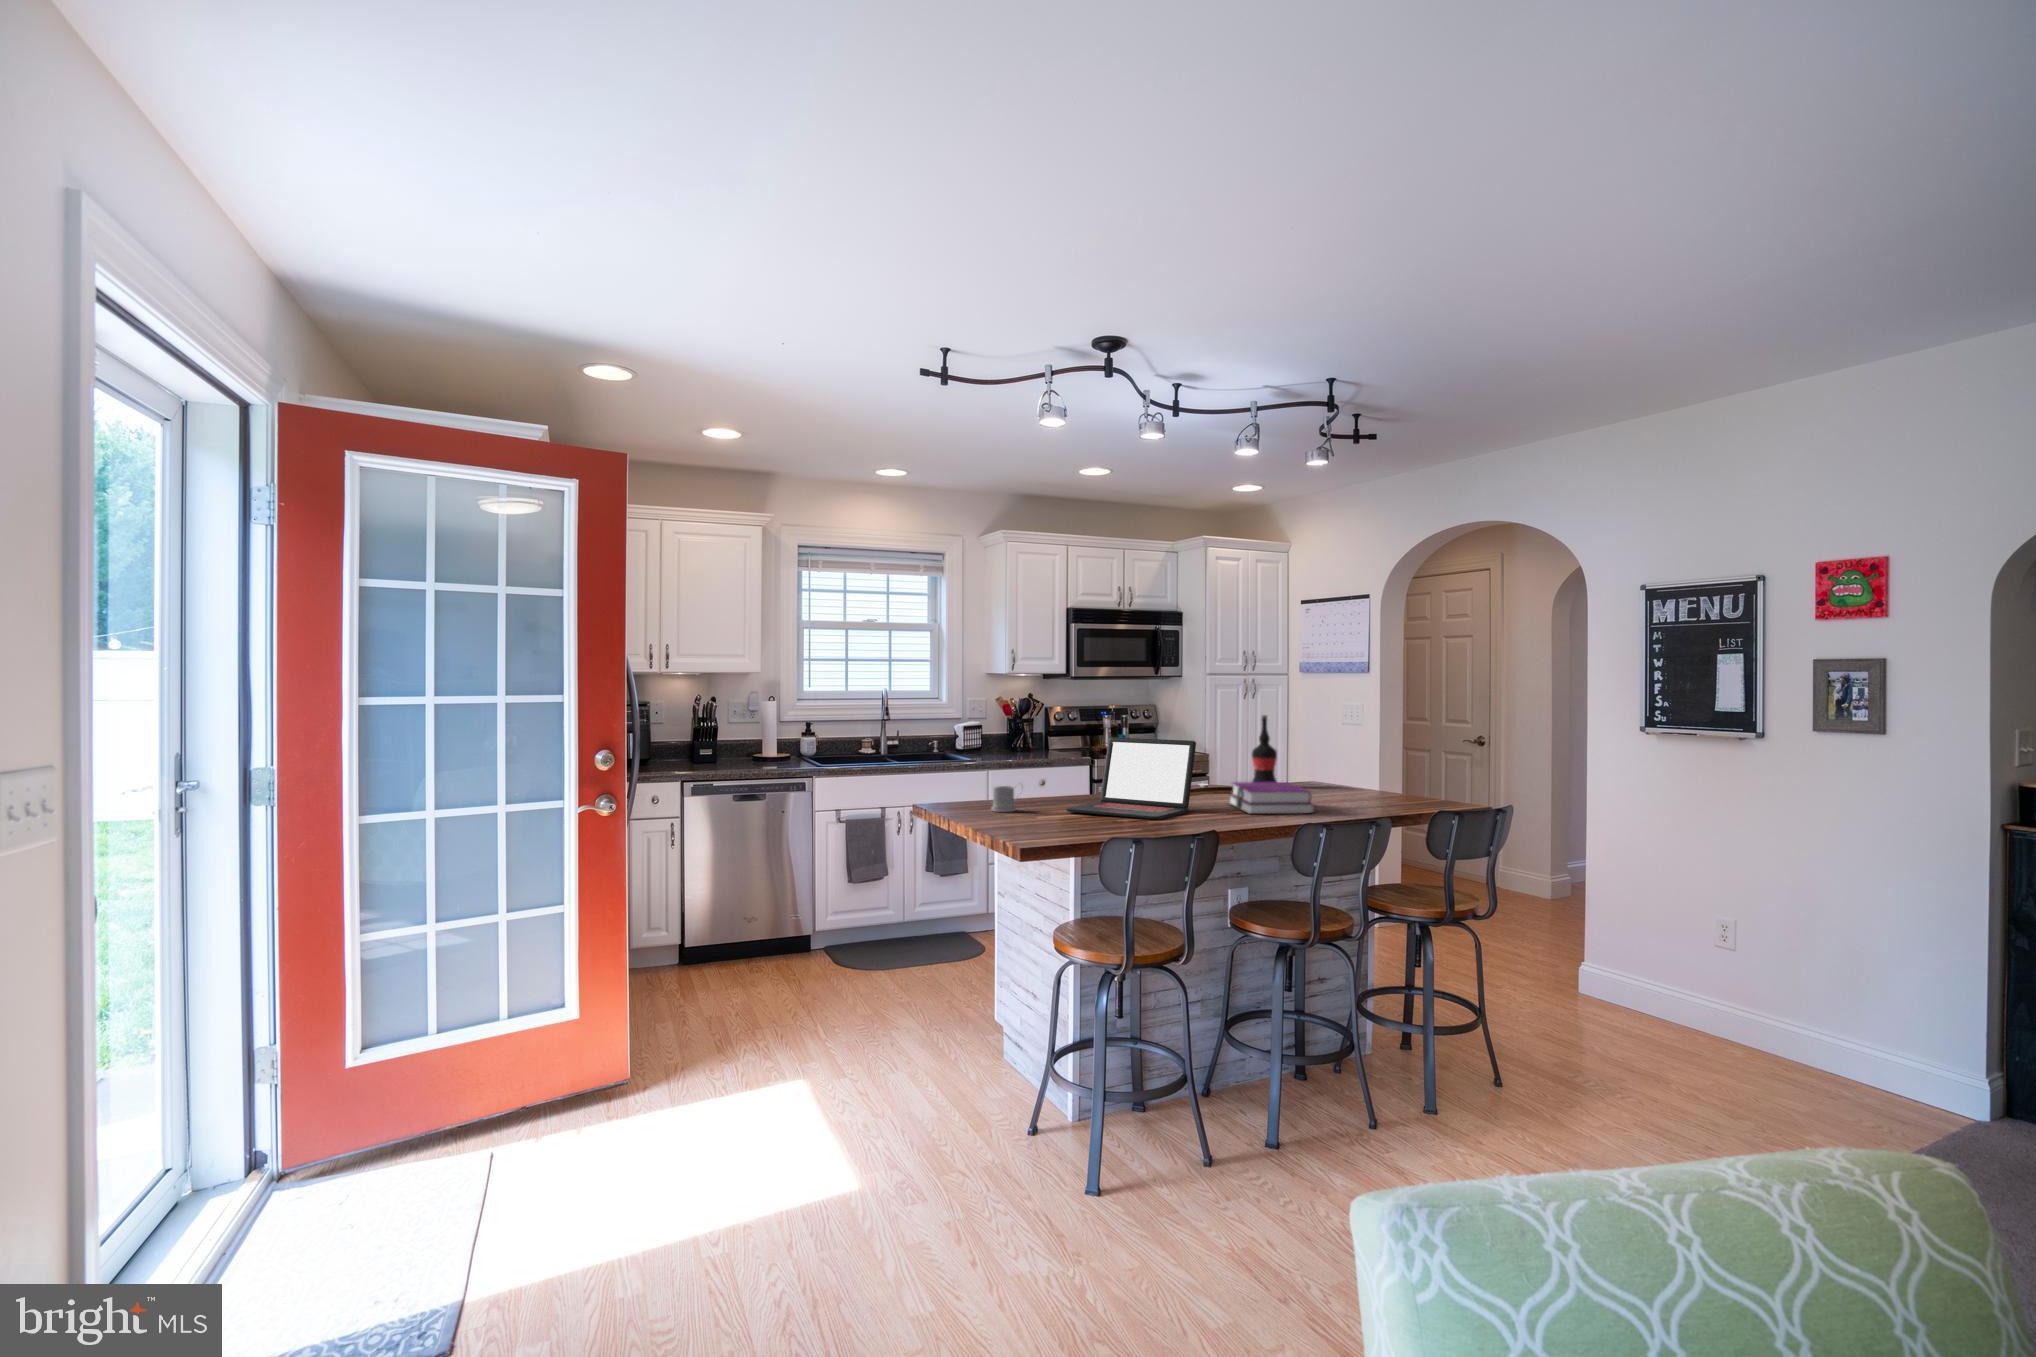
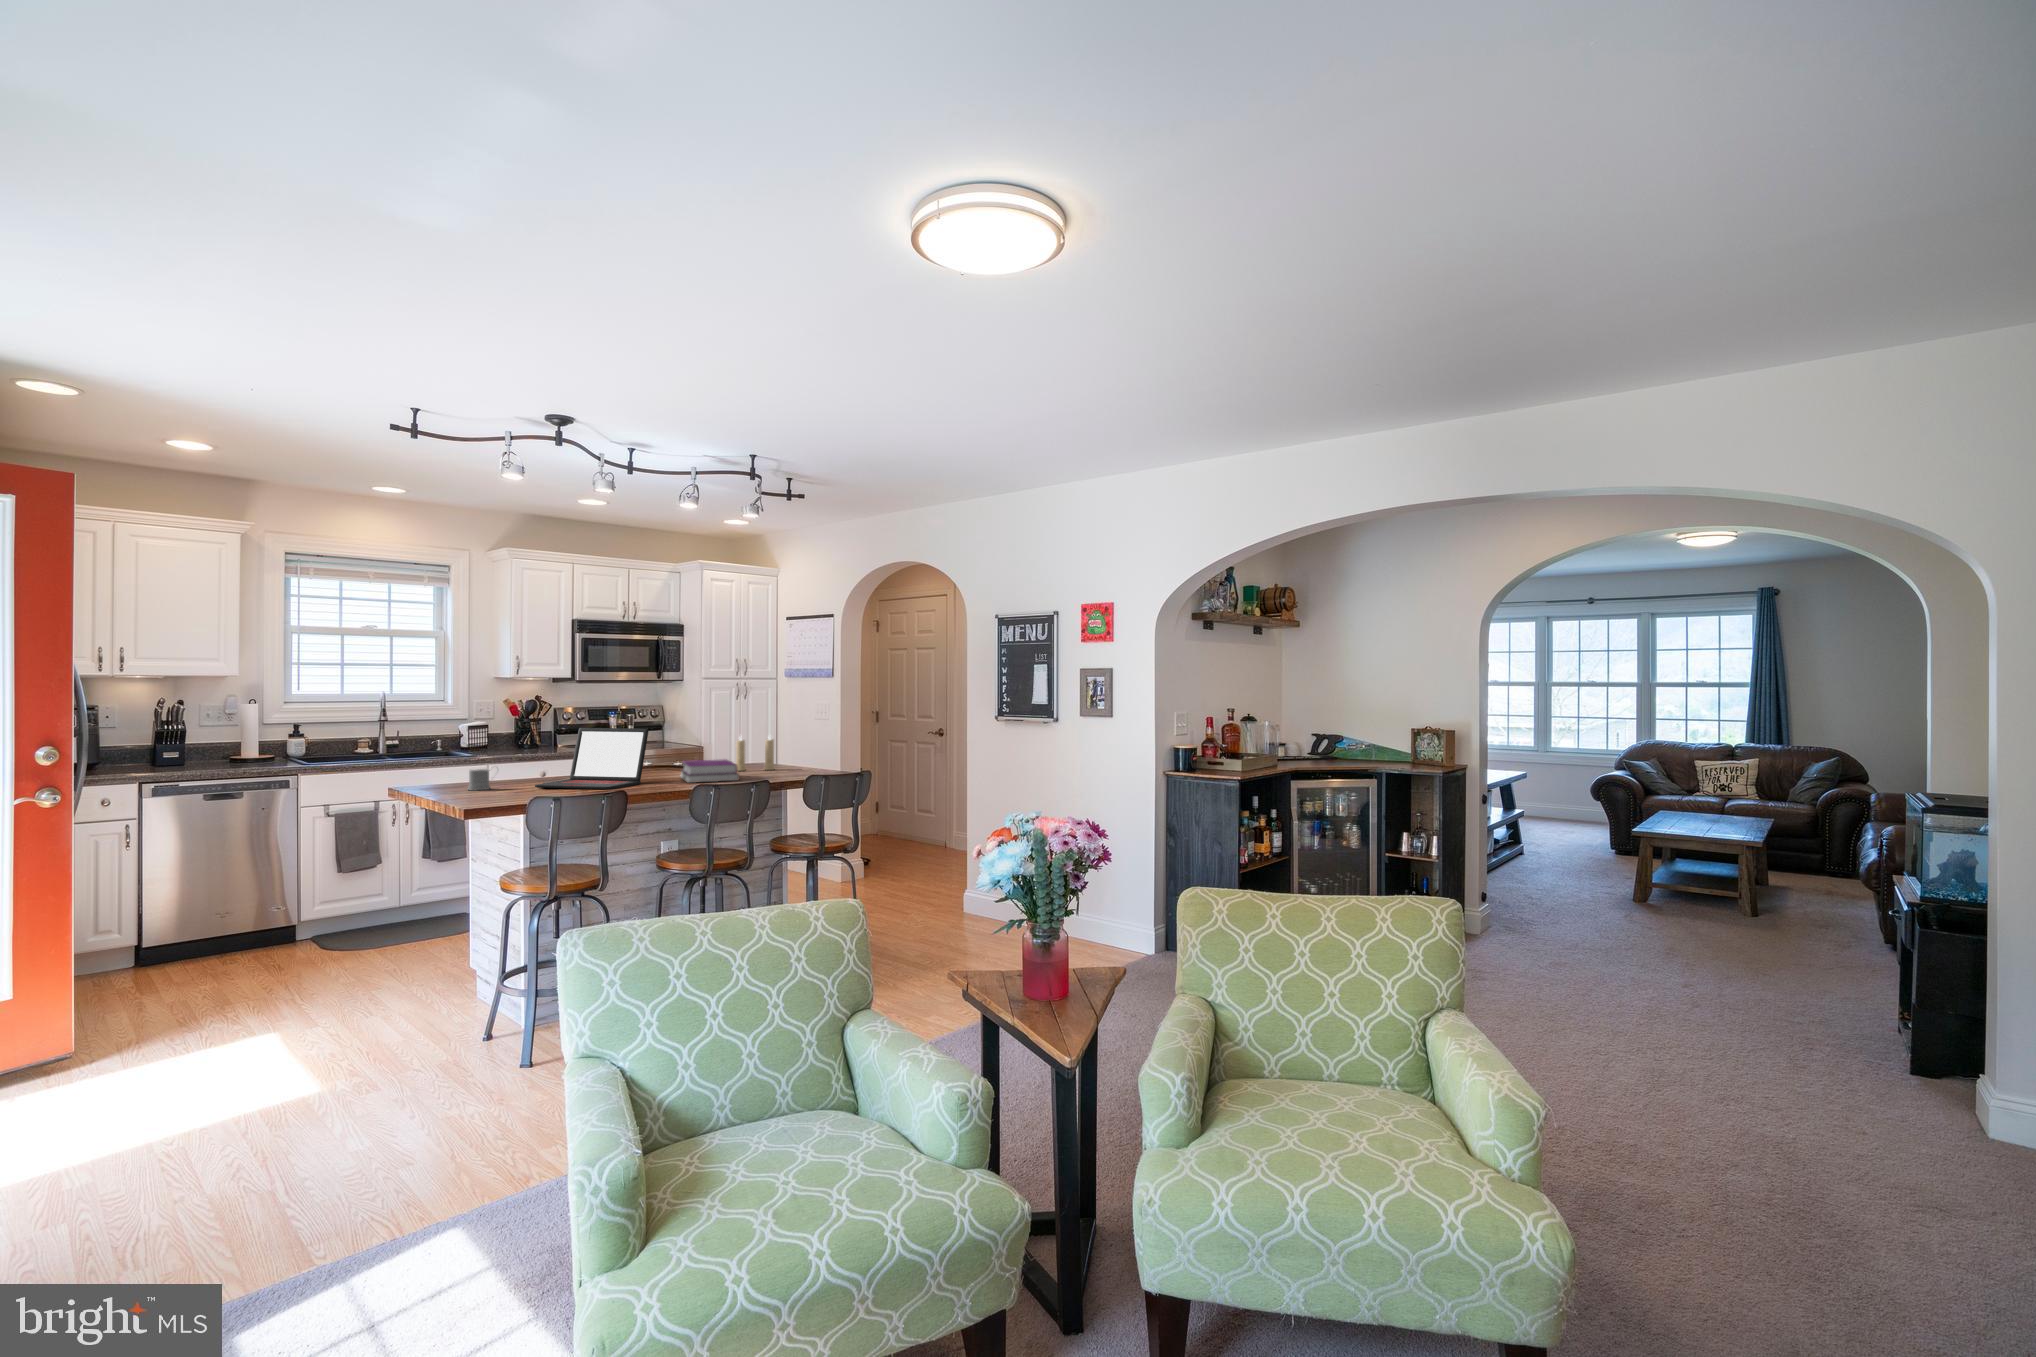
wine bottle: present [1252,715,1277,782] -> none [715,710,735,766]
candle: none [1287,747,1340,796] -> present [736,737,774,771]

